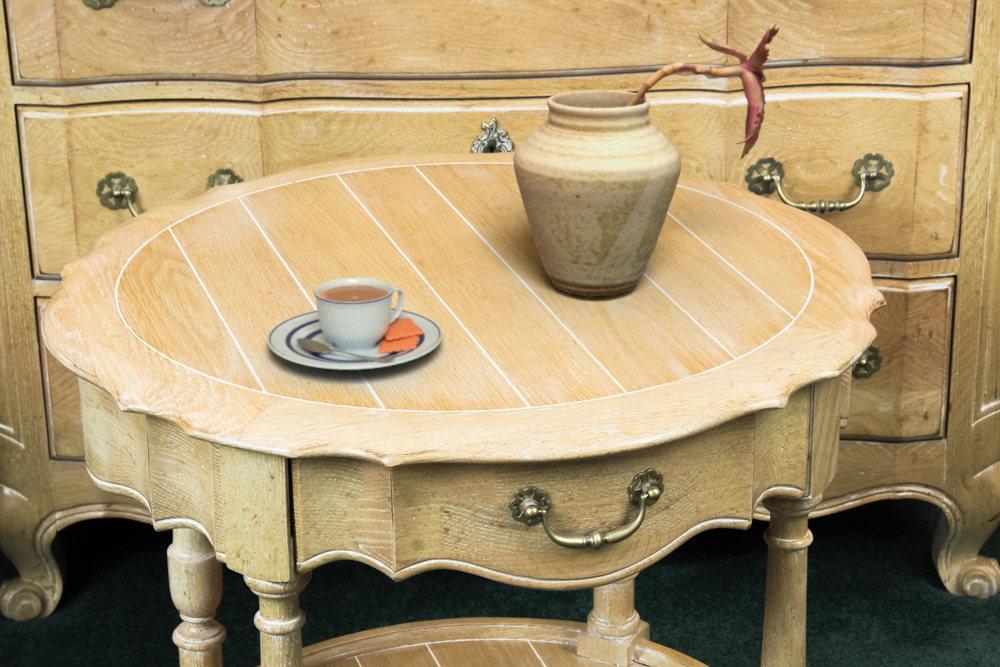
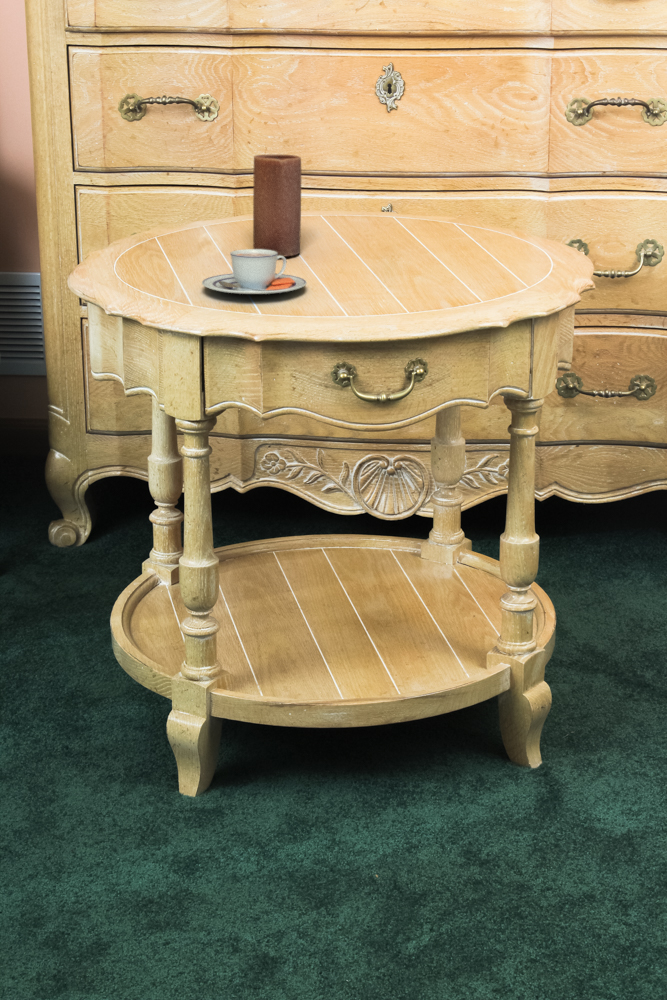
vase: present [513,25,779,297] -> none [362,99,527,275]
candle: none [327,99,404,264] -> present [253,155,301,256]

